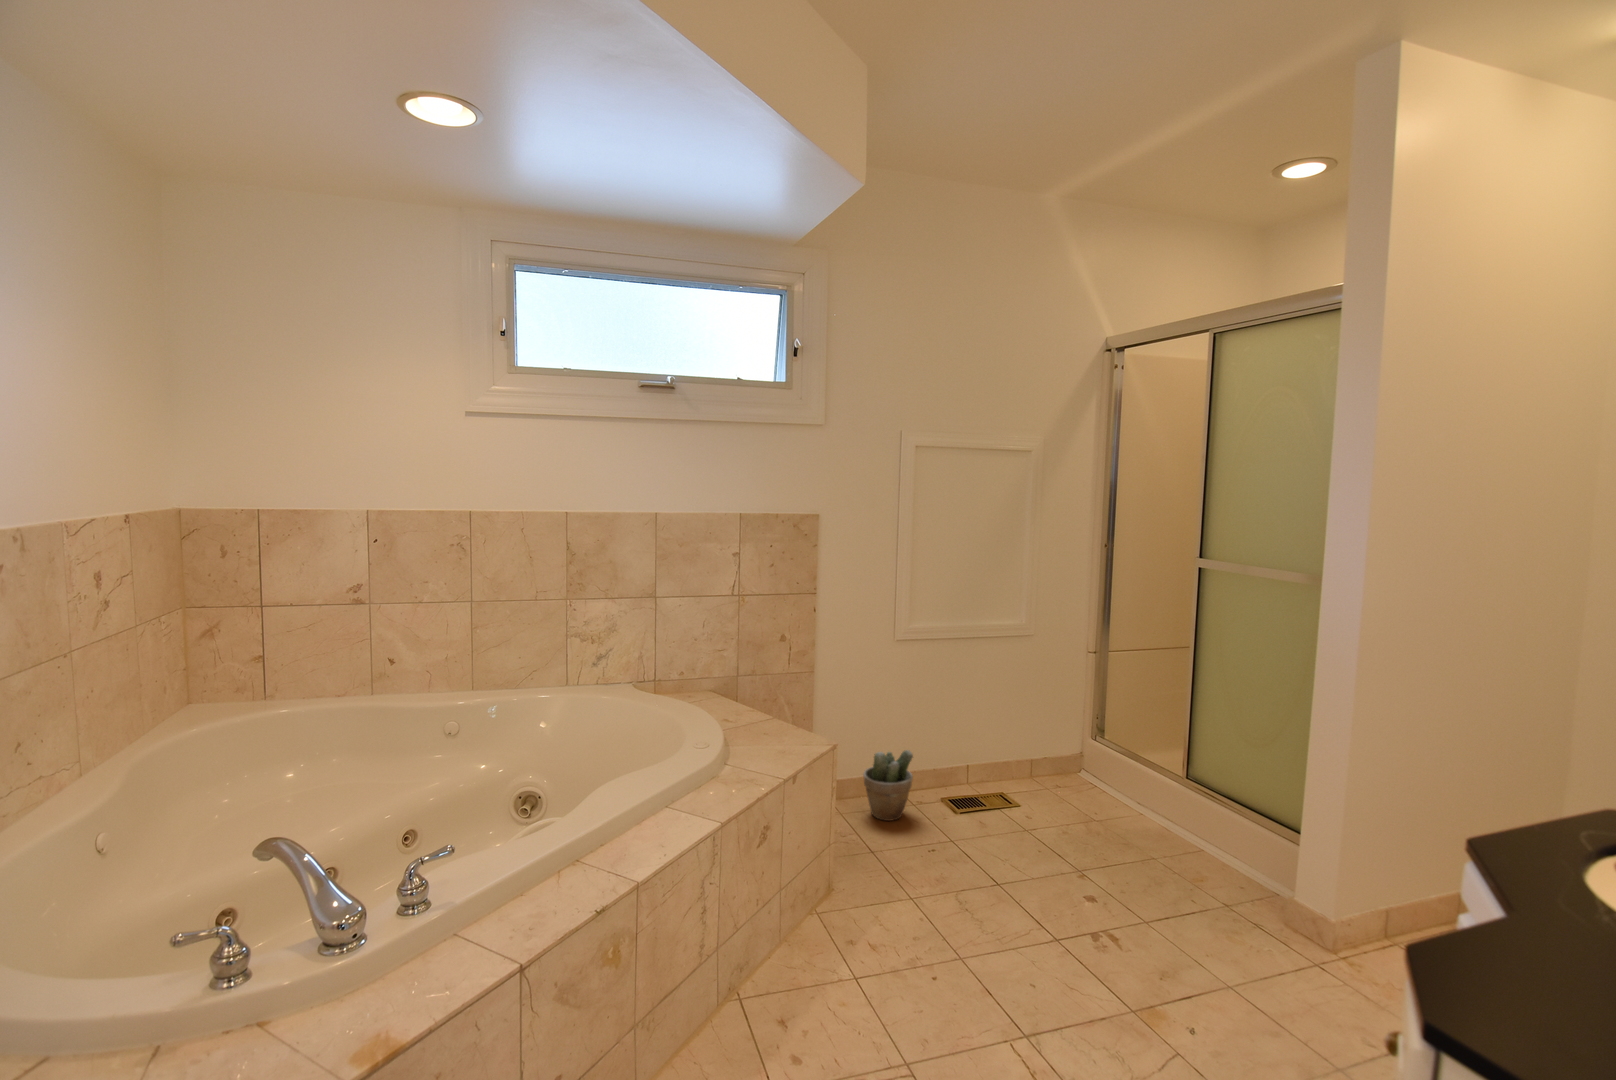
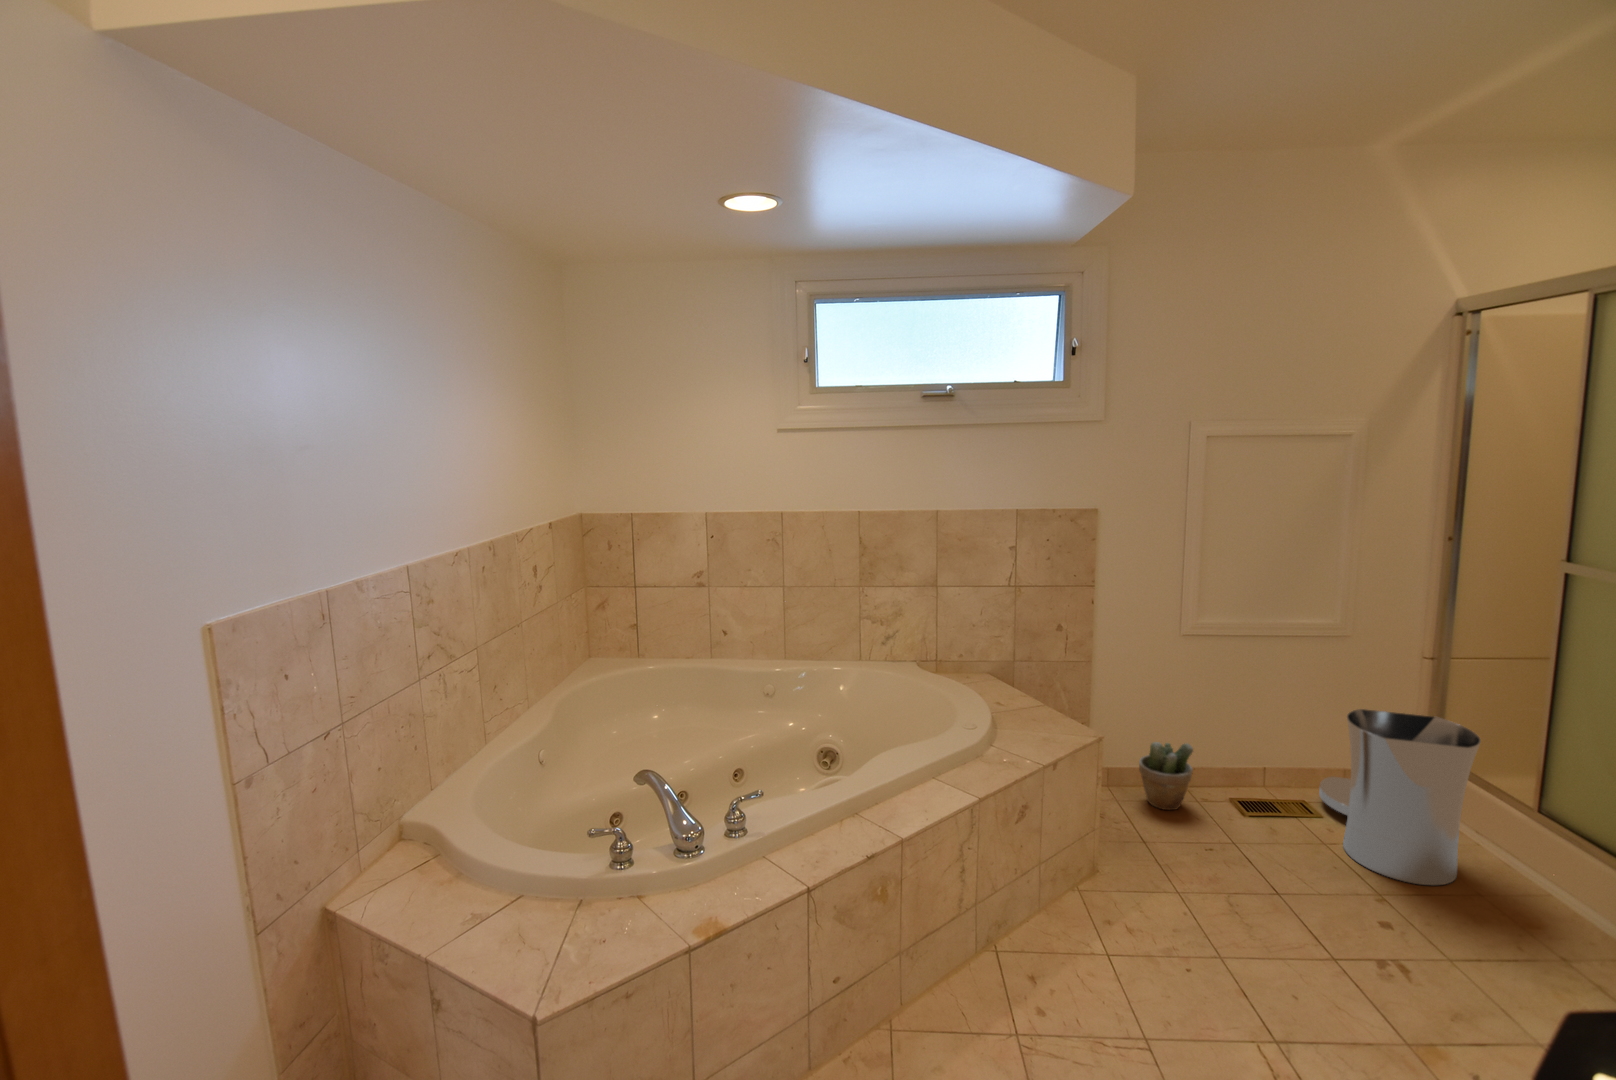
trash can: none [1016,700,1141,854] -> present [1319,709,1481,885]

